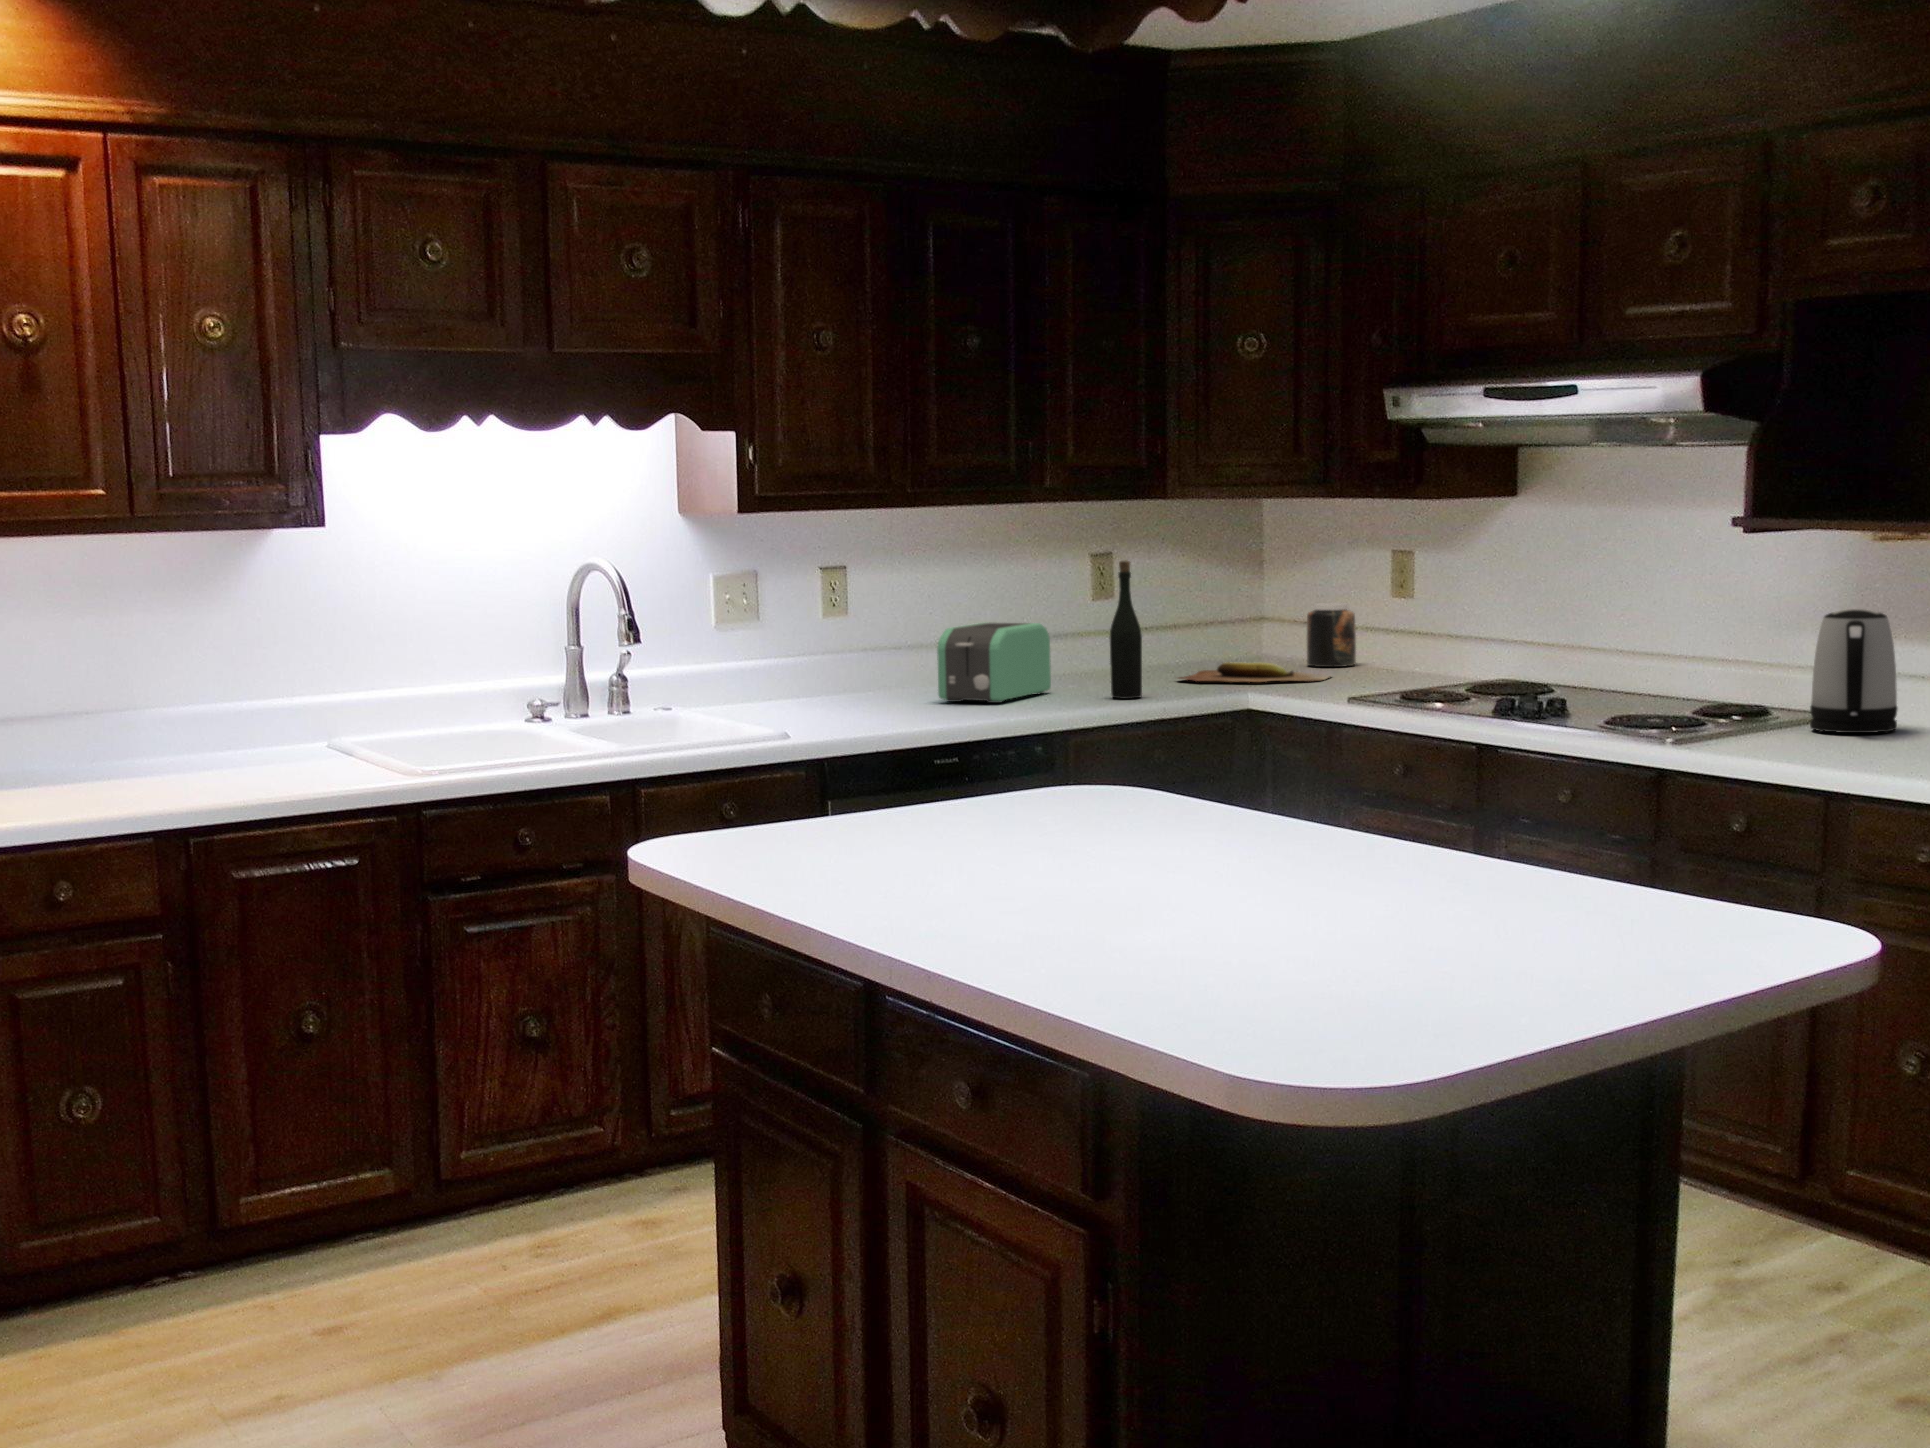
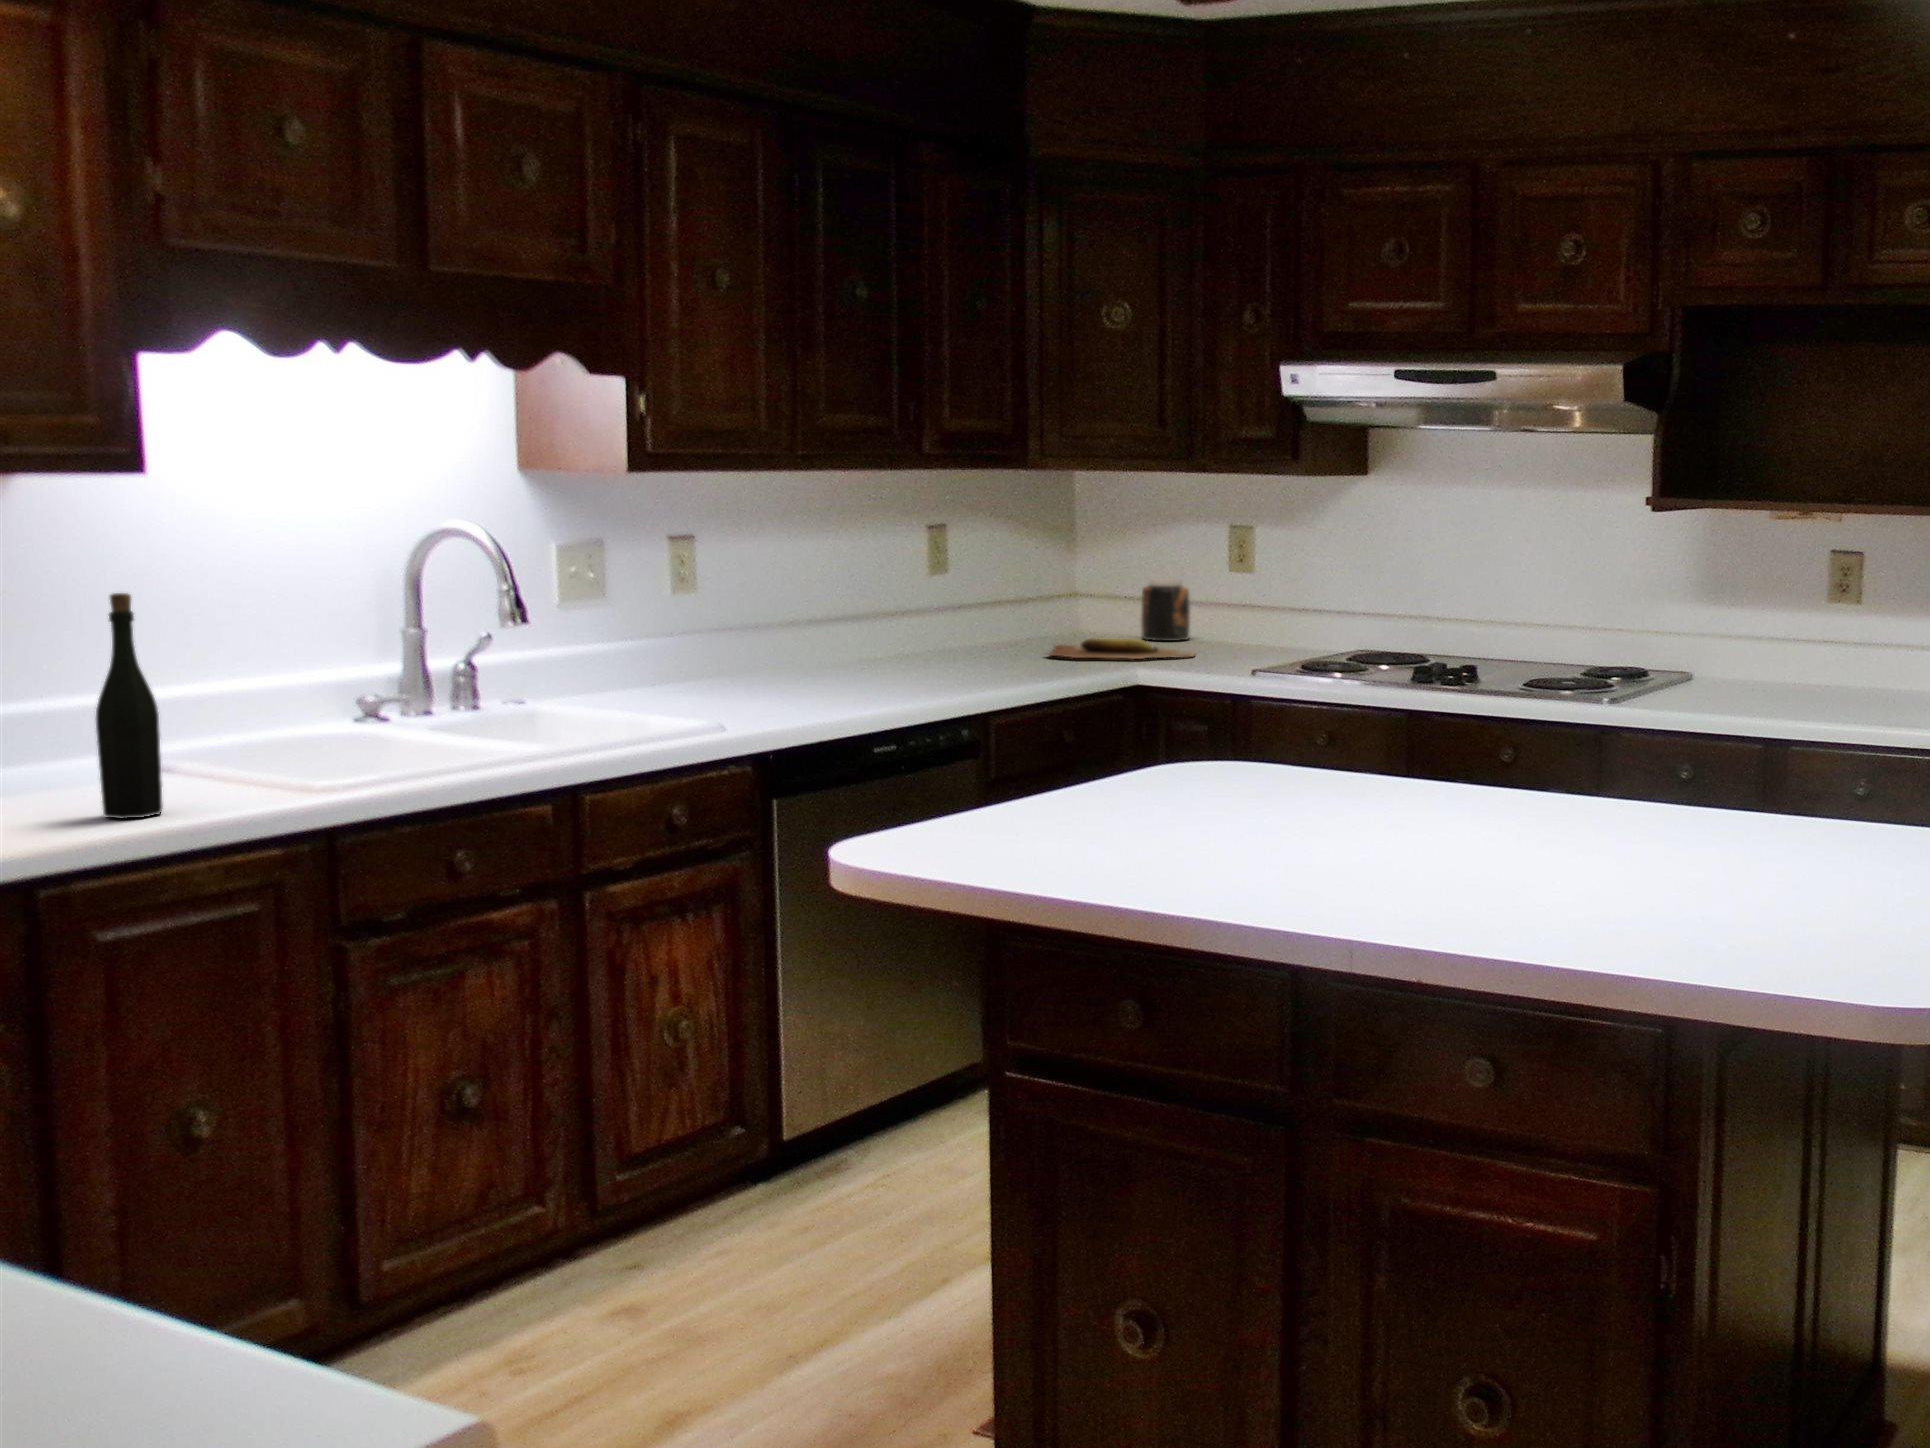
bottle: present [1110,560,1142,699] -> present [95,593,162,819]
kettle: present [1810,609,1897,733] -> none [1758,600,1833,711]
toaster: present [937,623,1051,703] -> none [832,599,936,686]

